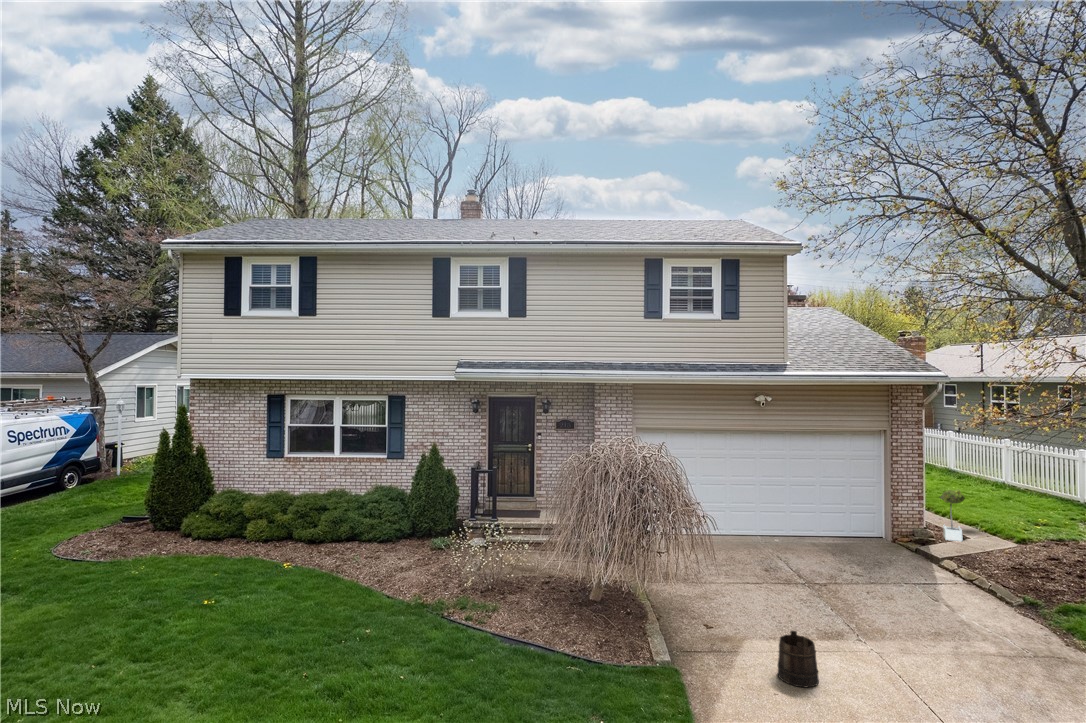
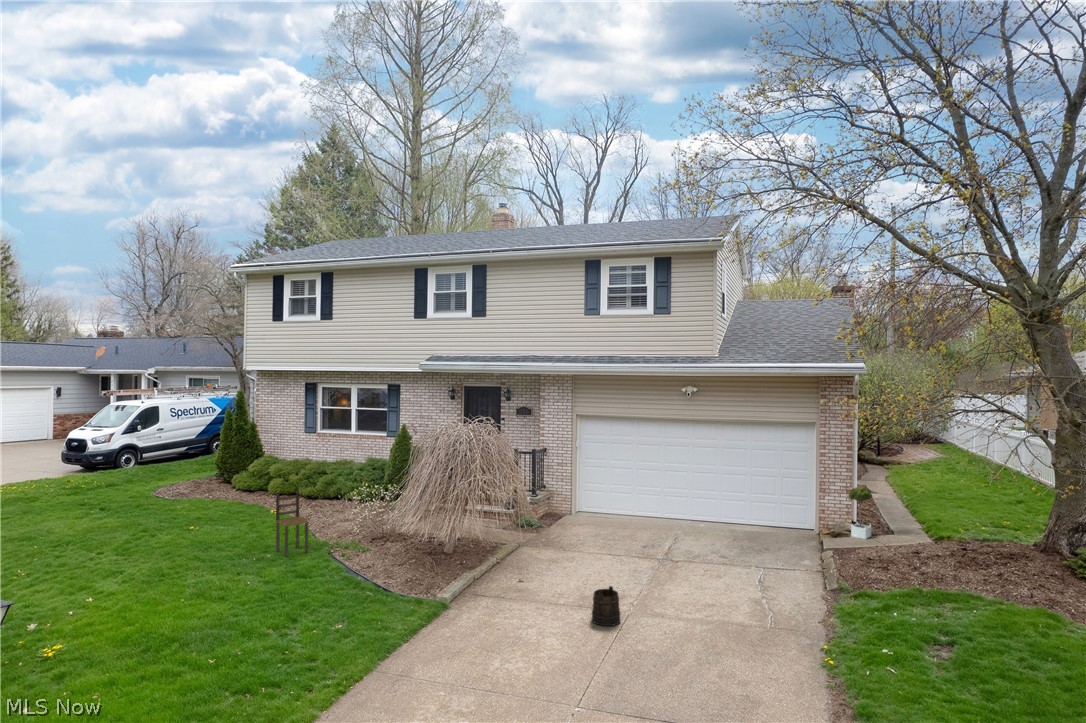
chair: none [396,538,448,644] -> present [276,490,308,556]
bucket: present [778,631,819,687] -> present [592,586,620,626]

